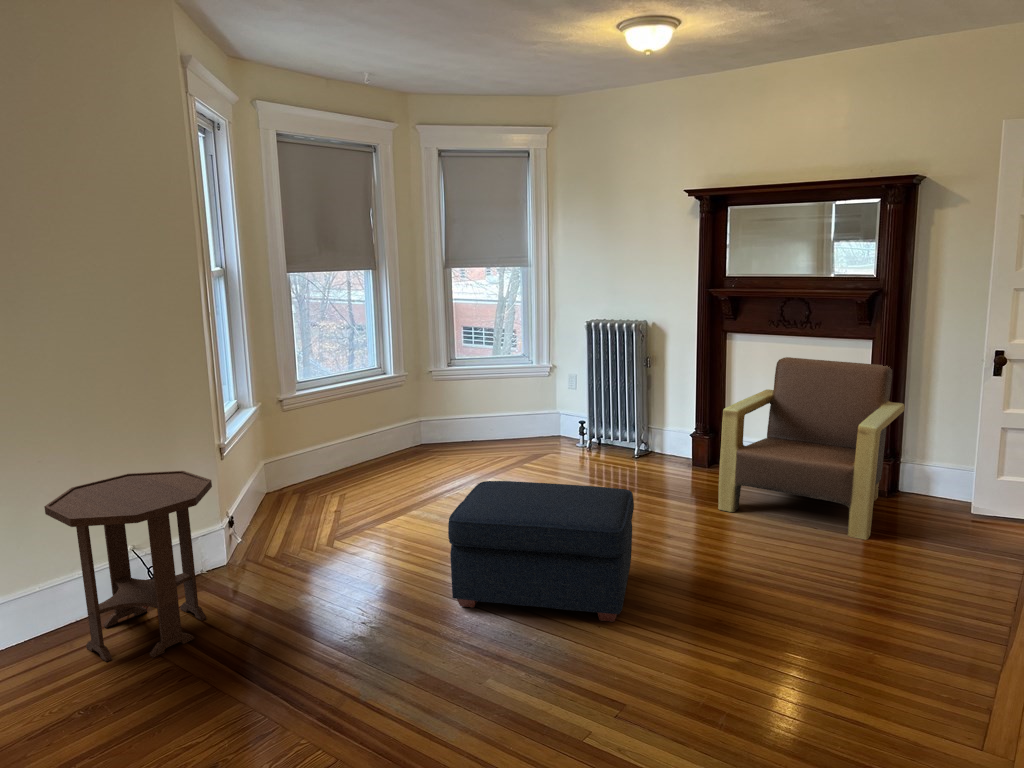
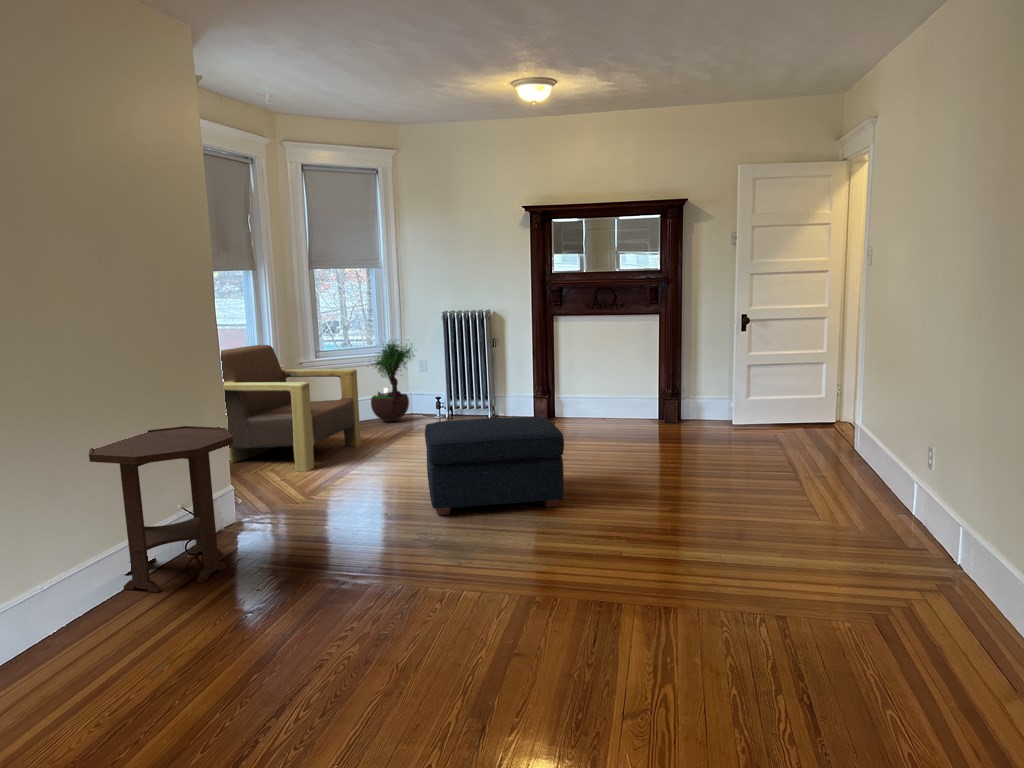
potted tree: none [497,345,557,445] -> present [371,341,414,421]
armchair: present [718,357,905,540] -> present [221,345,361,472]

